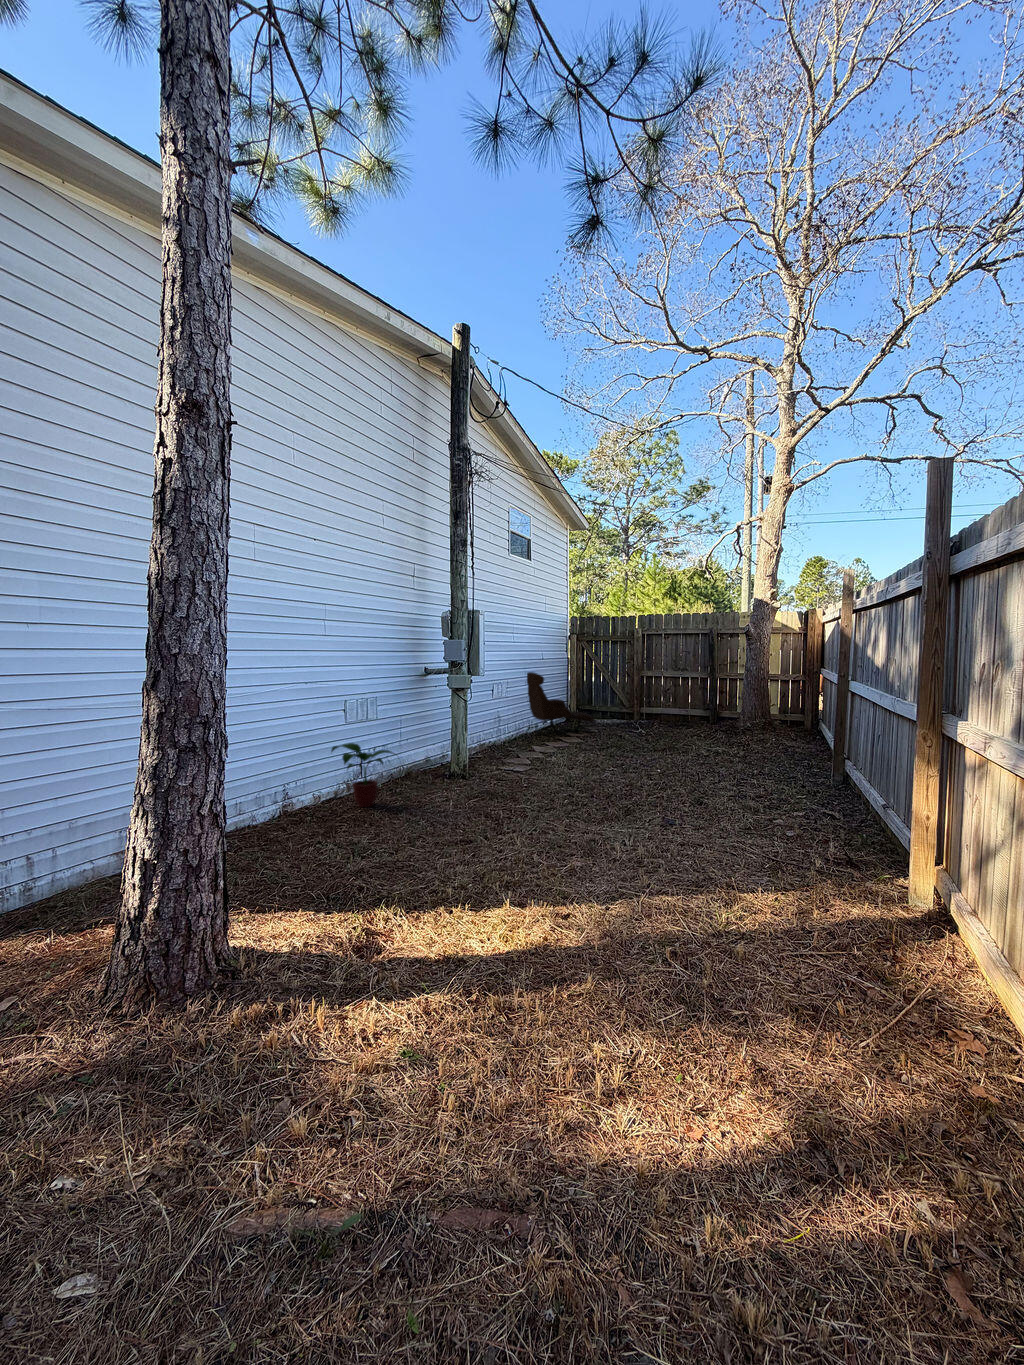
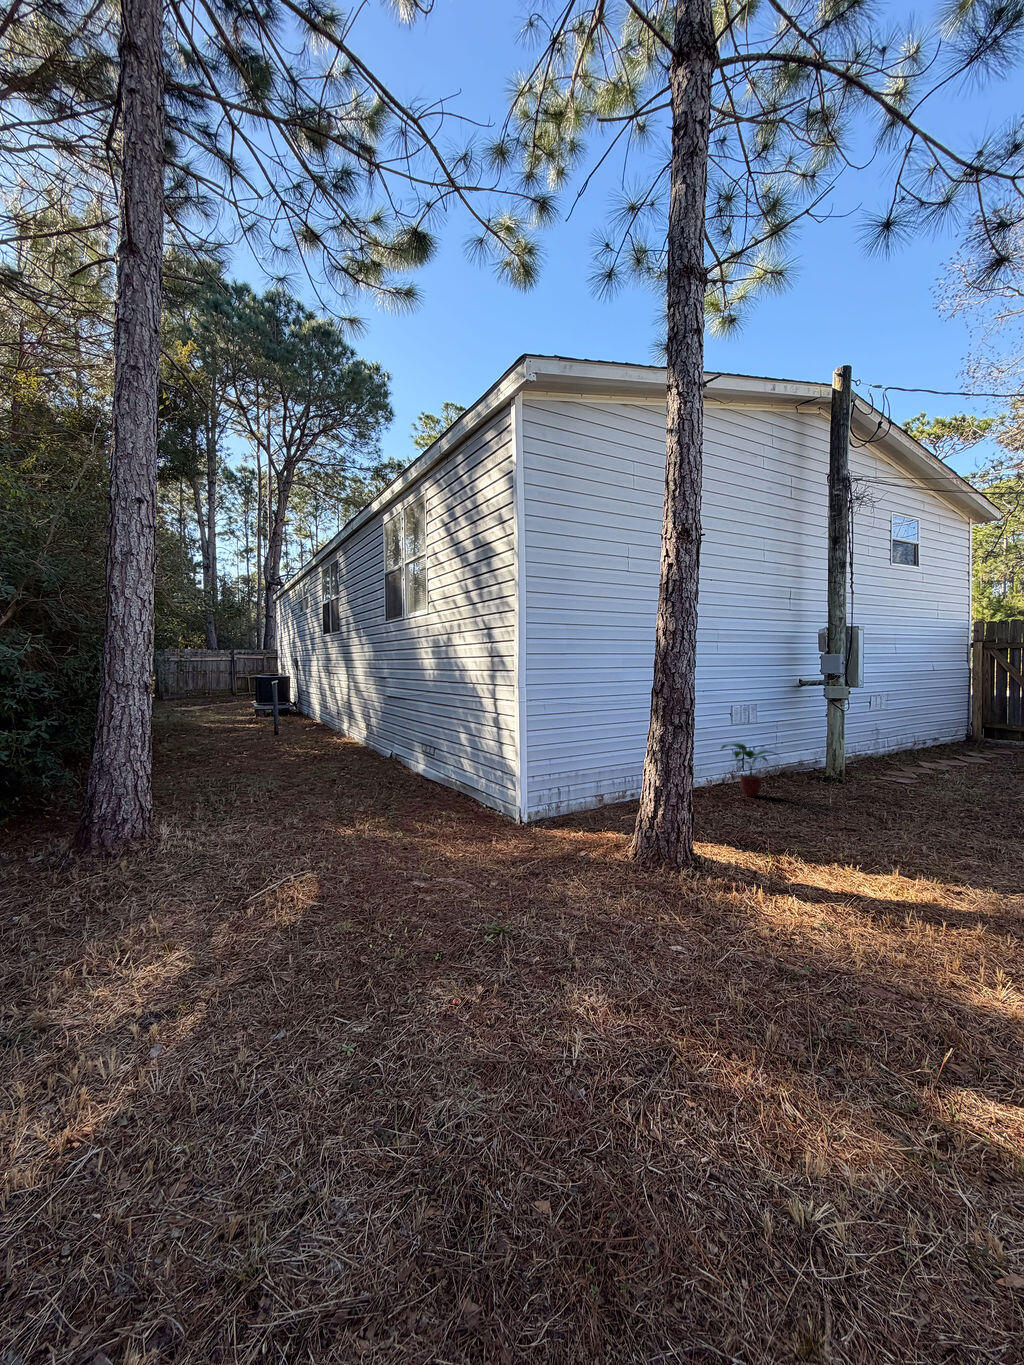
lounge chair: present [527,672,594,735] -> none [910,686,1001,754]

